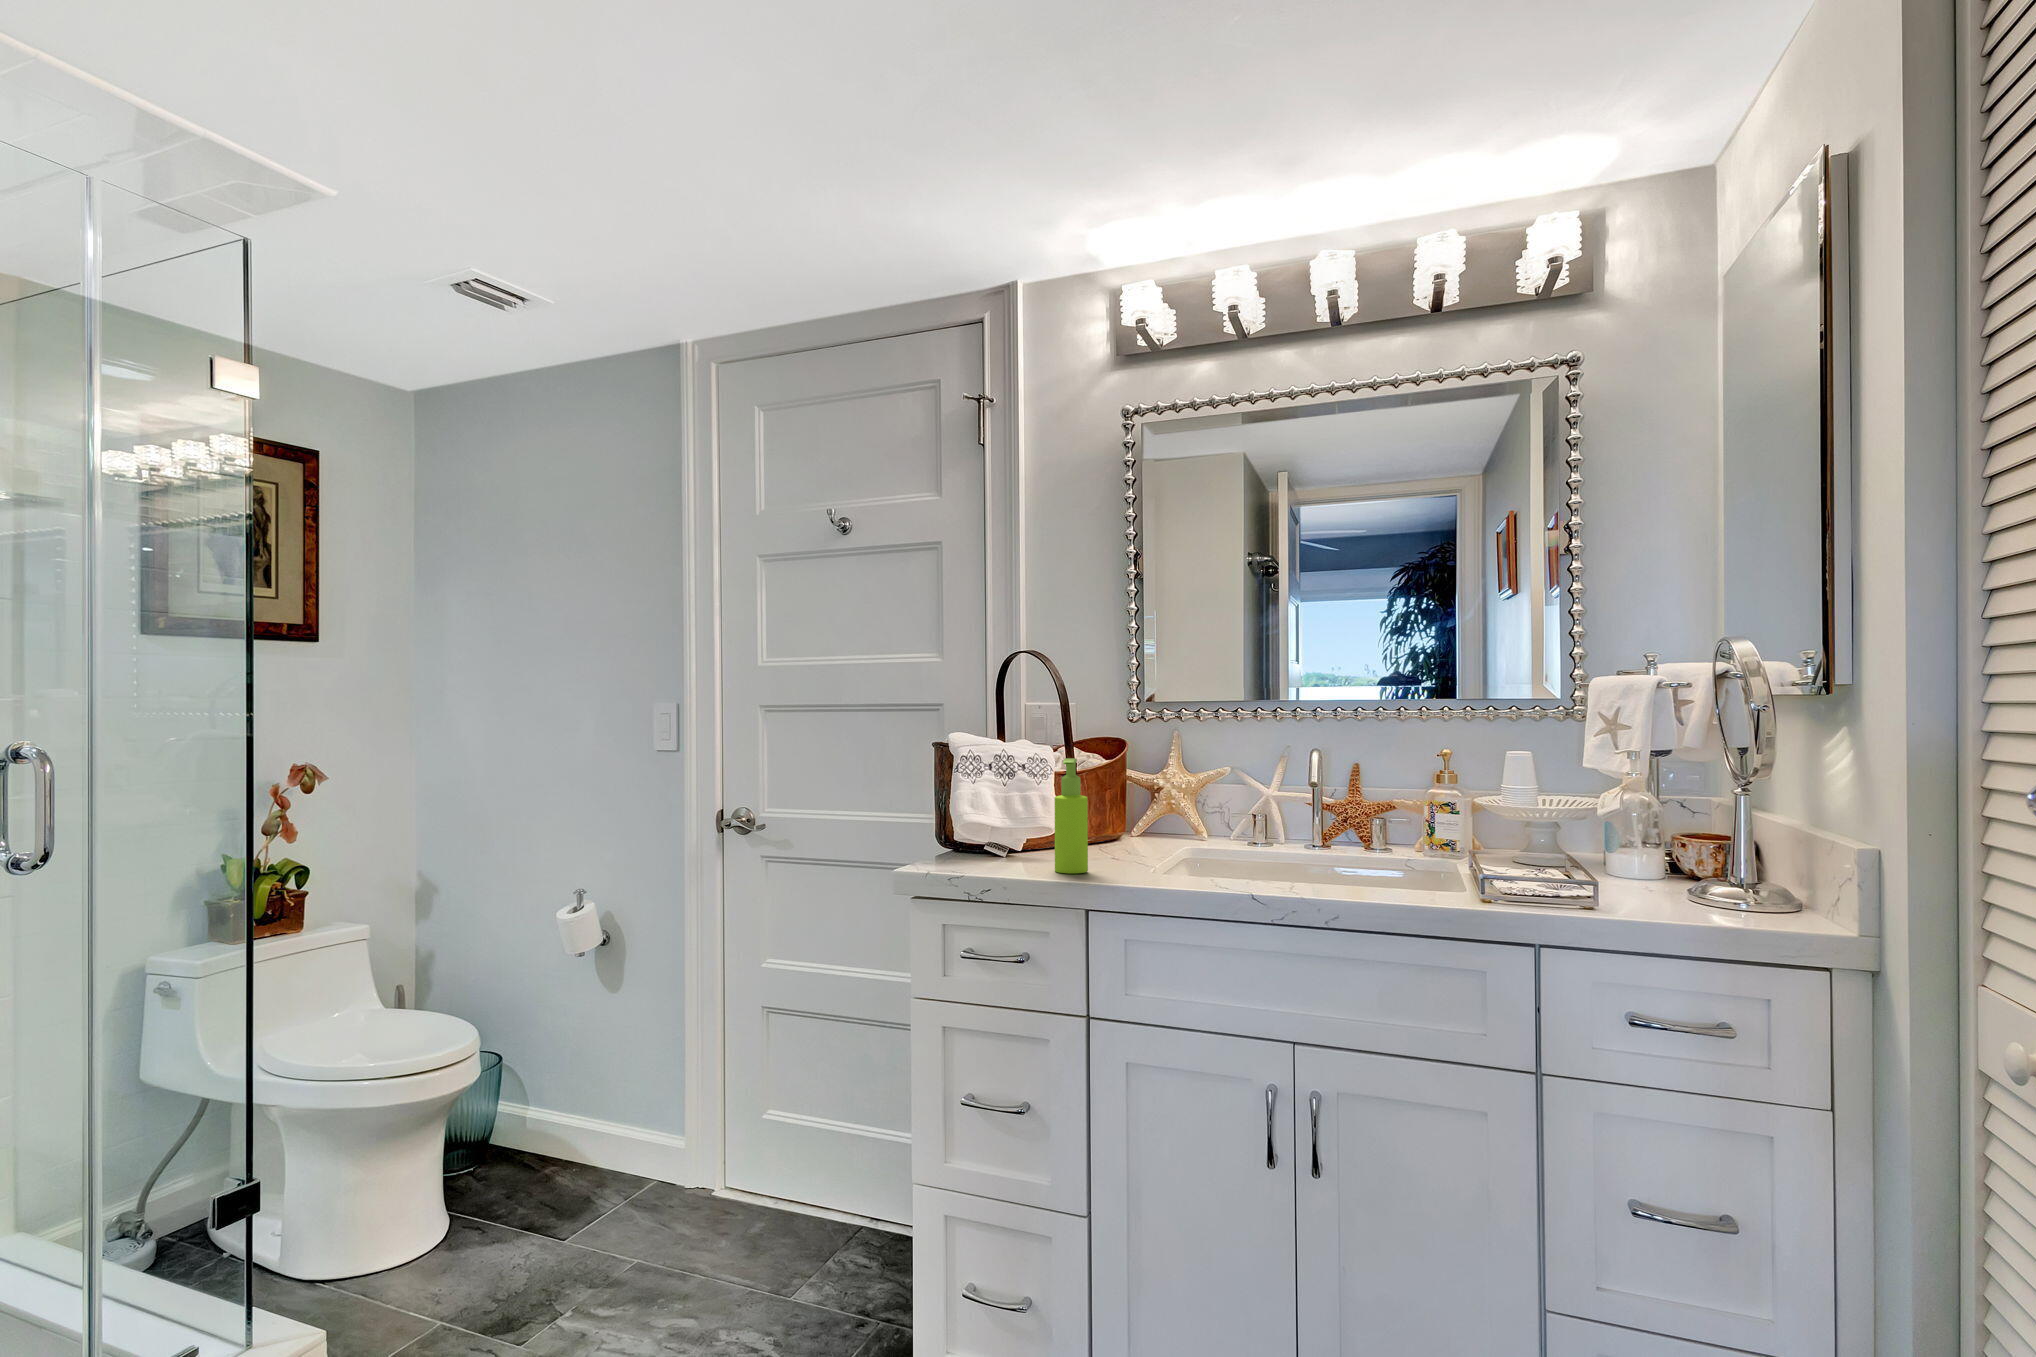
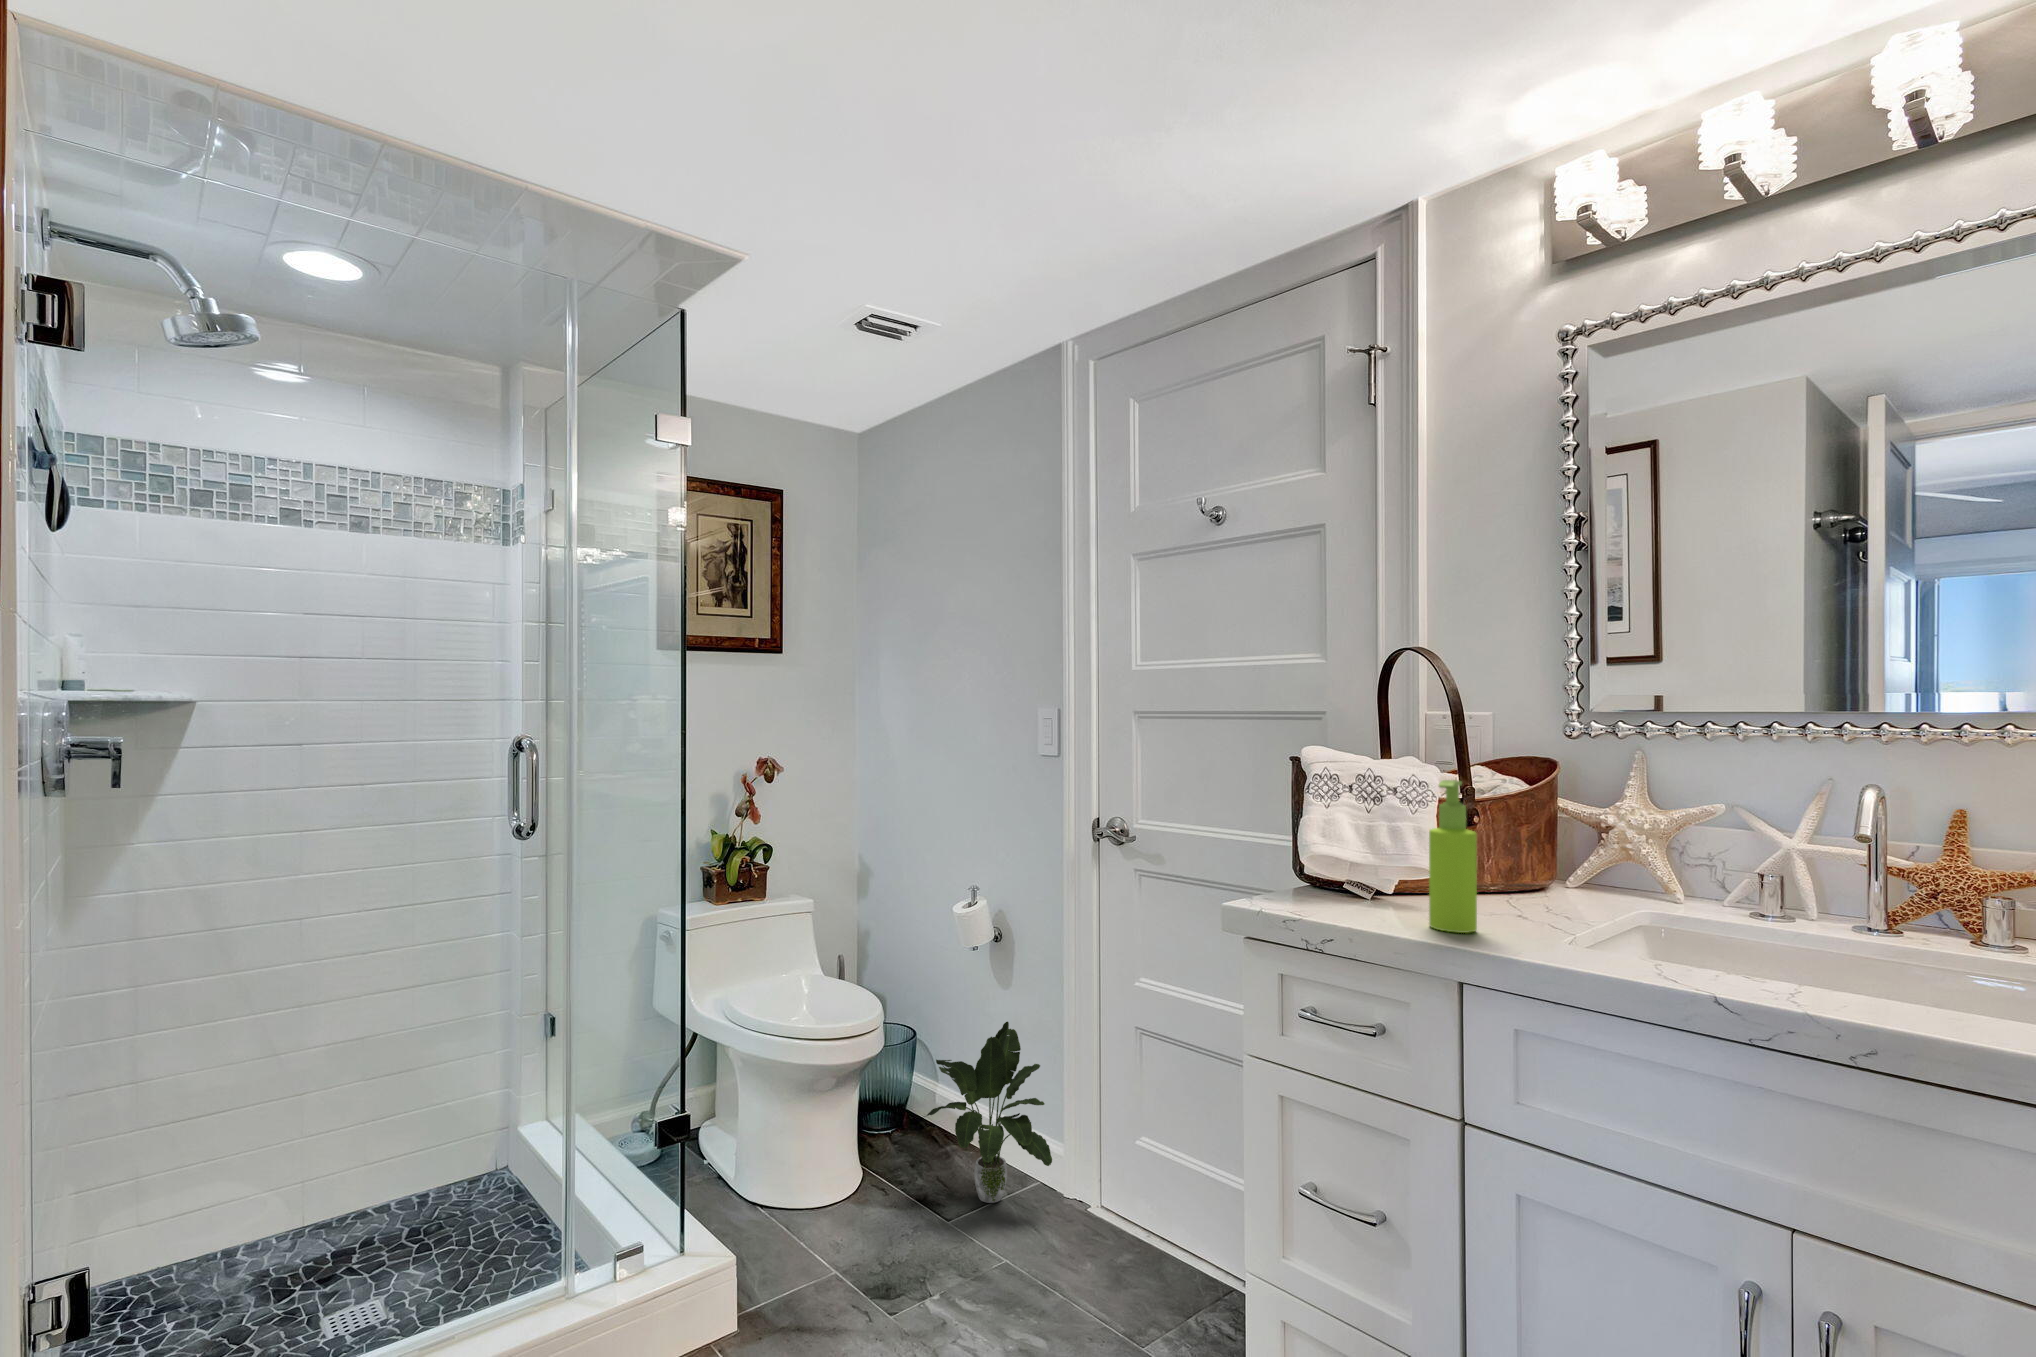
potted plant: none [532,1022,679,1208] -> present [924,1022,1052,1203]

